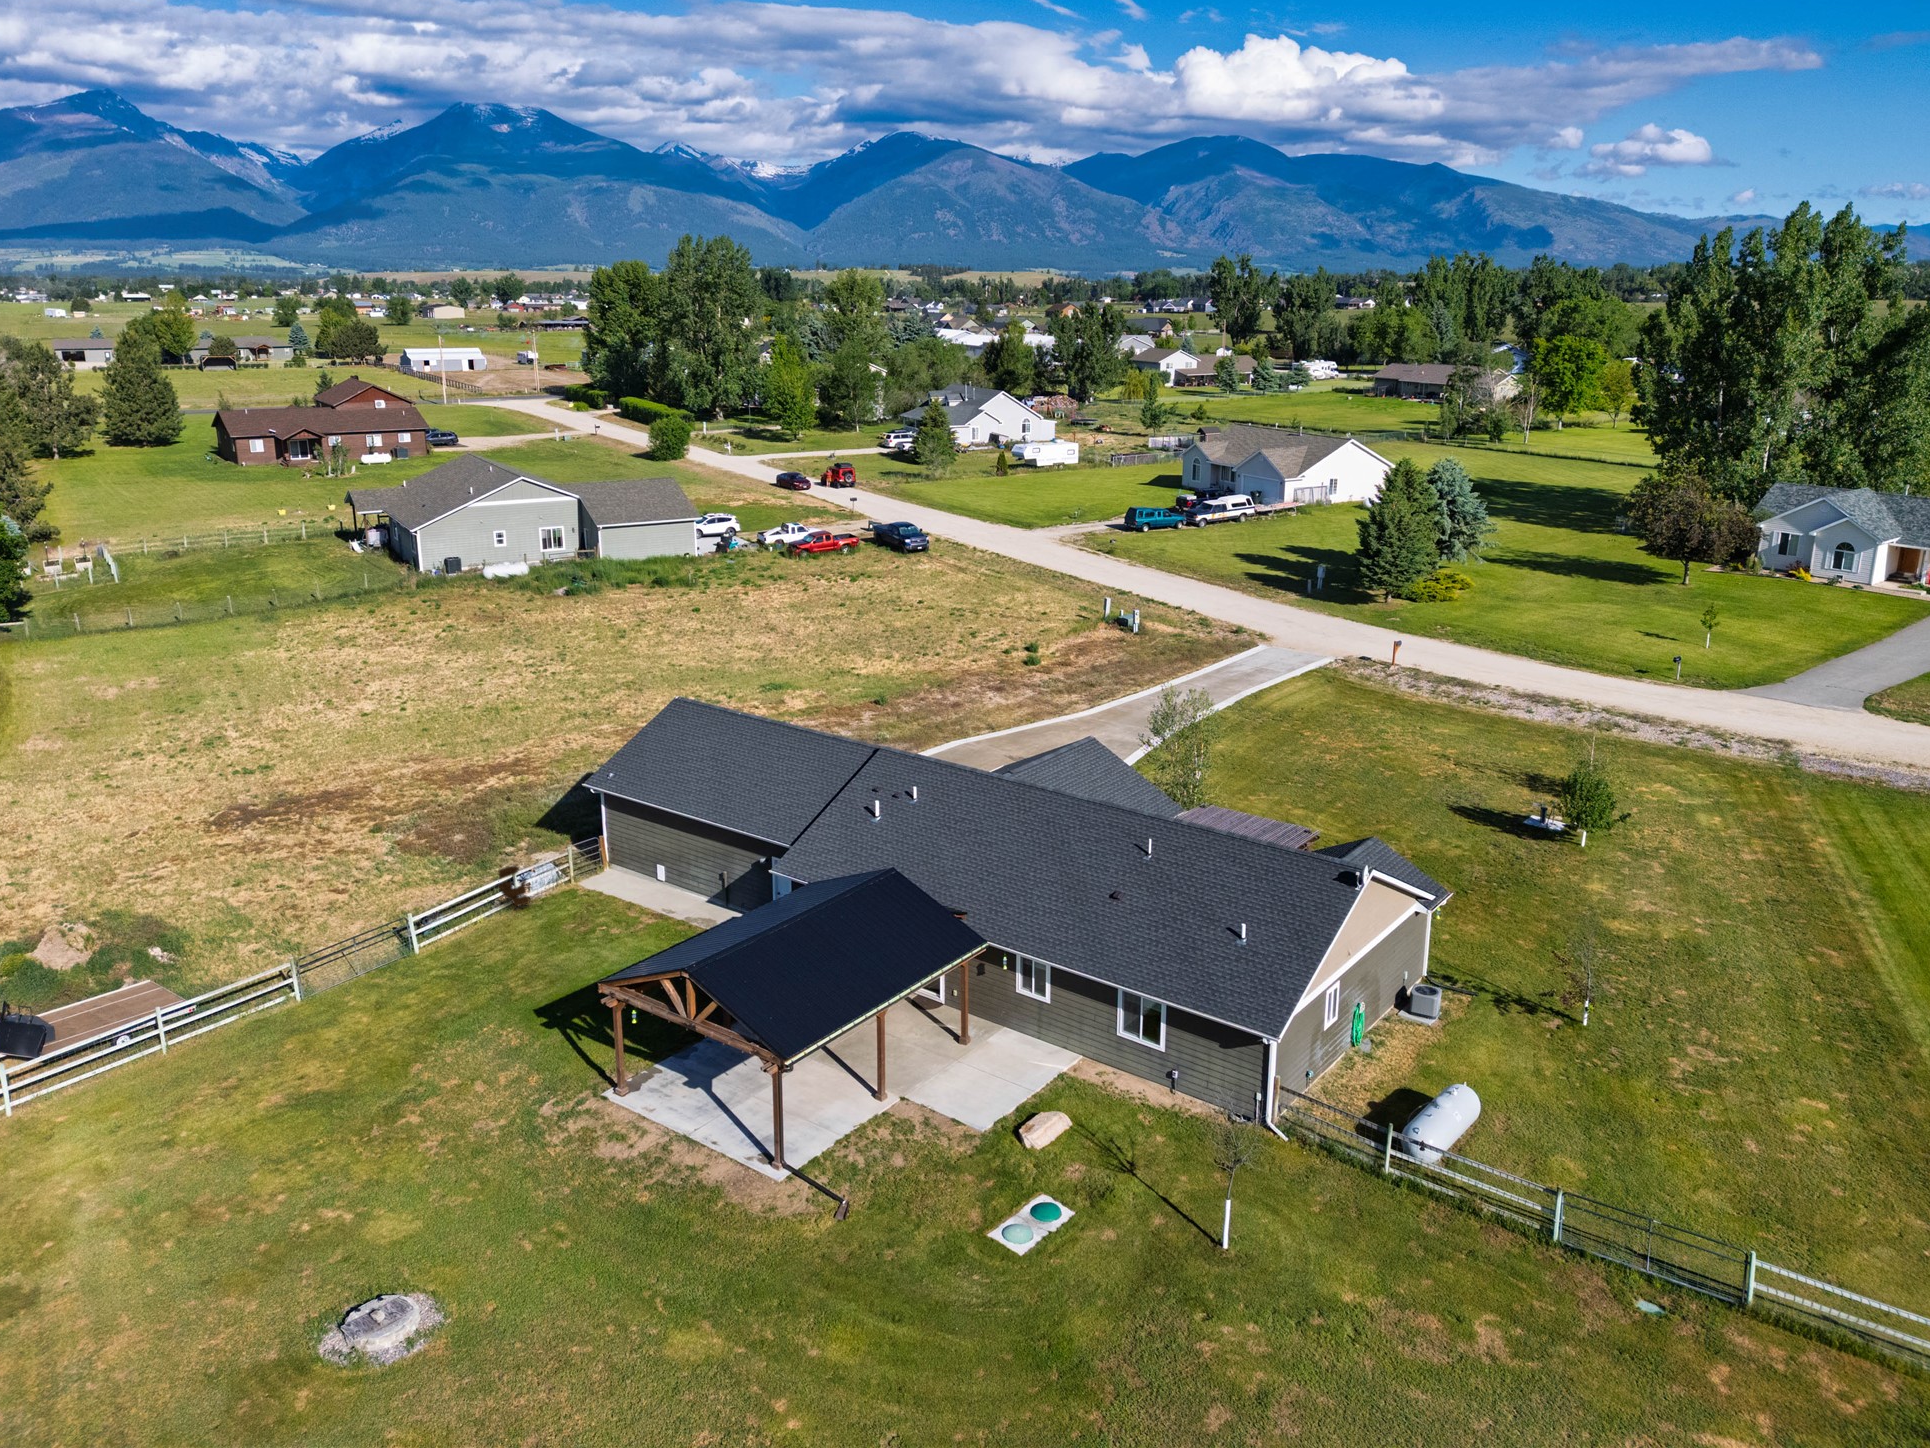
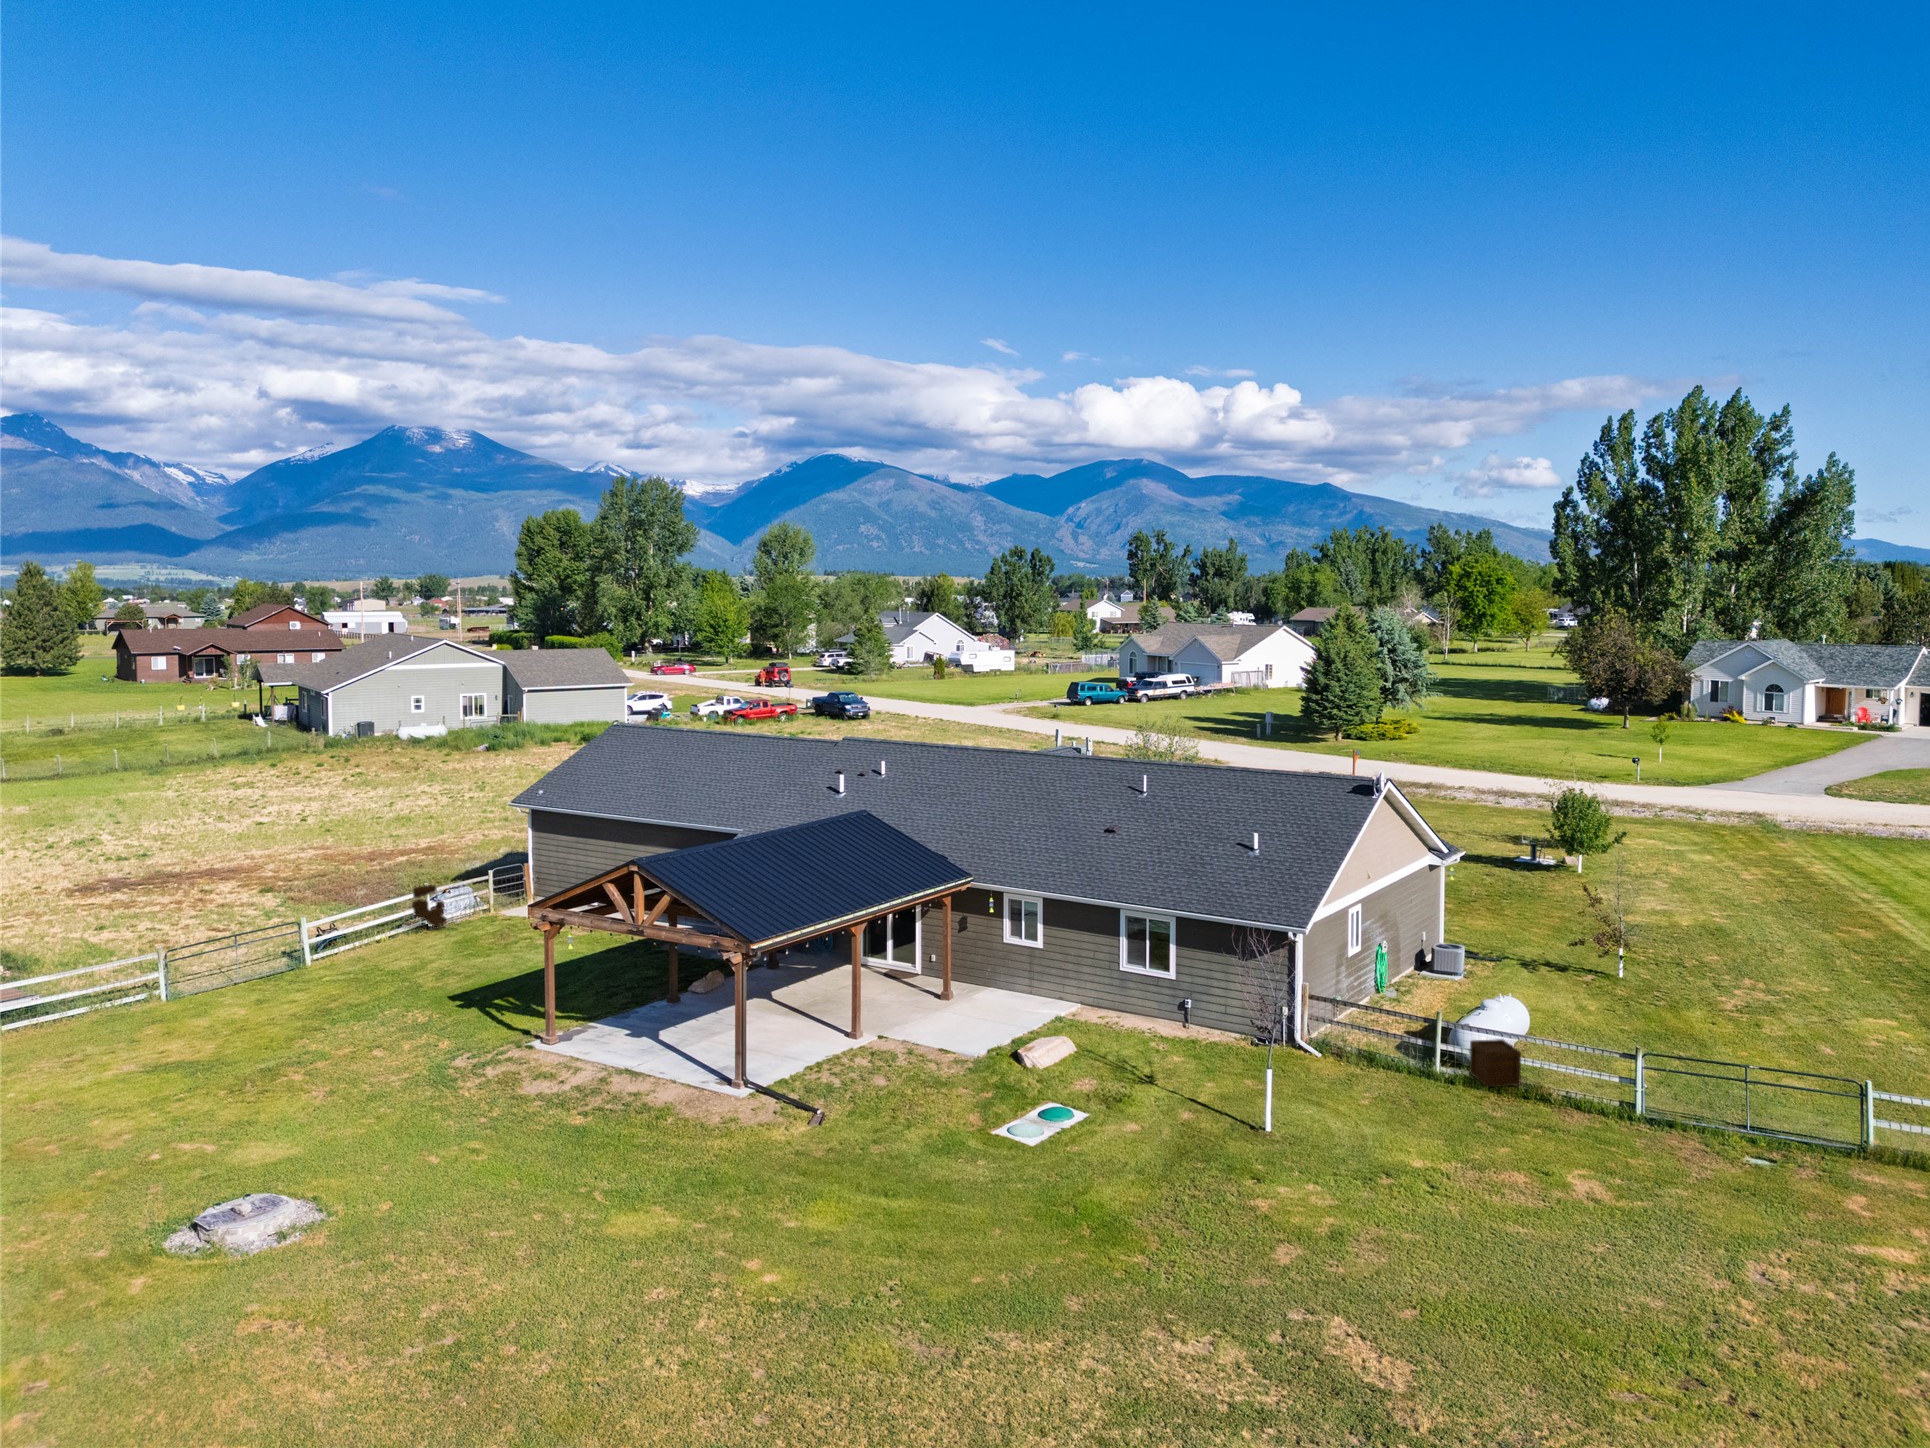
wooden crate: none [1414,1149,1460,1195] -> present [1469,1039,1521,1087]

